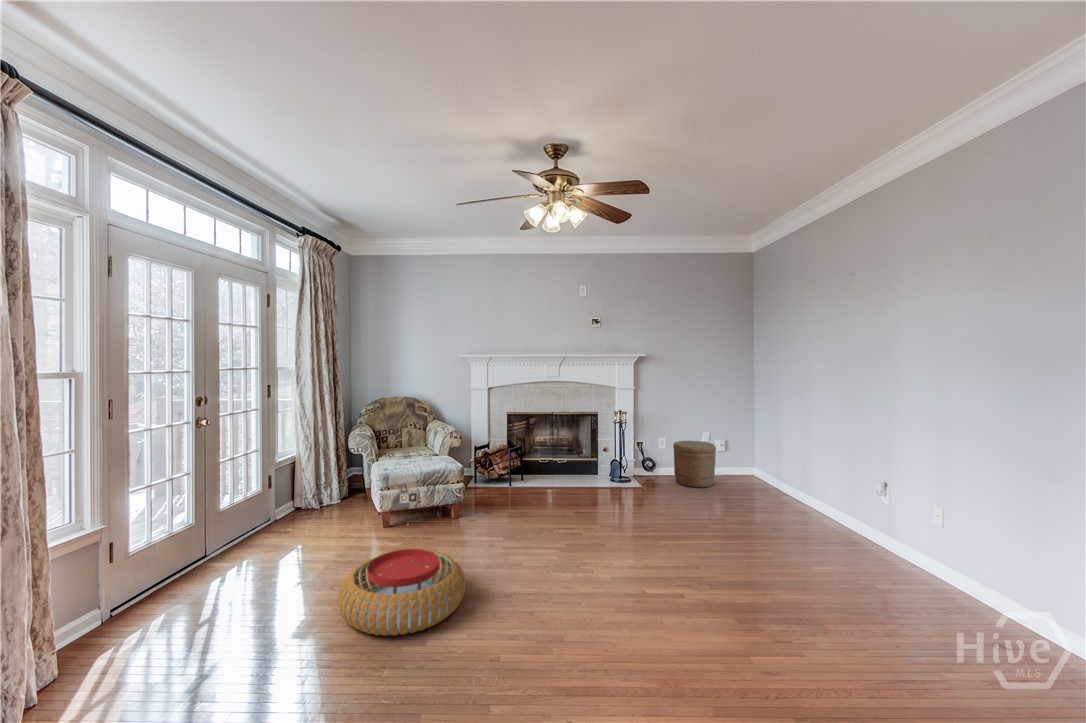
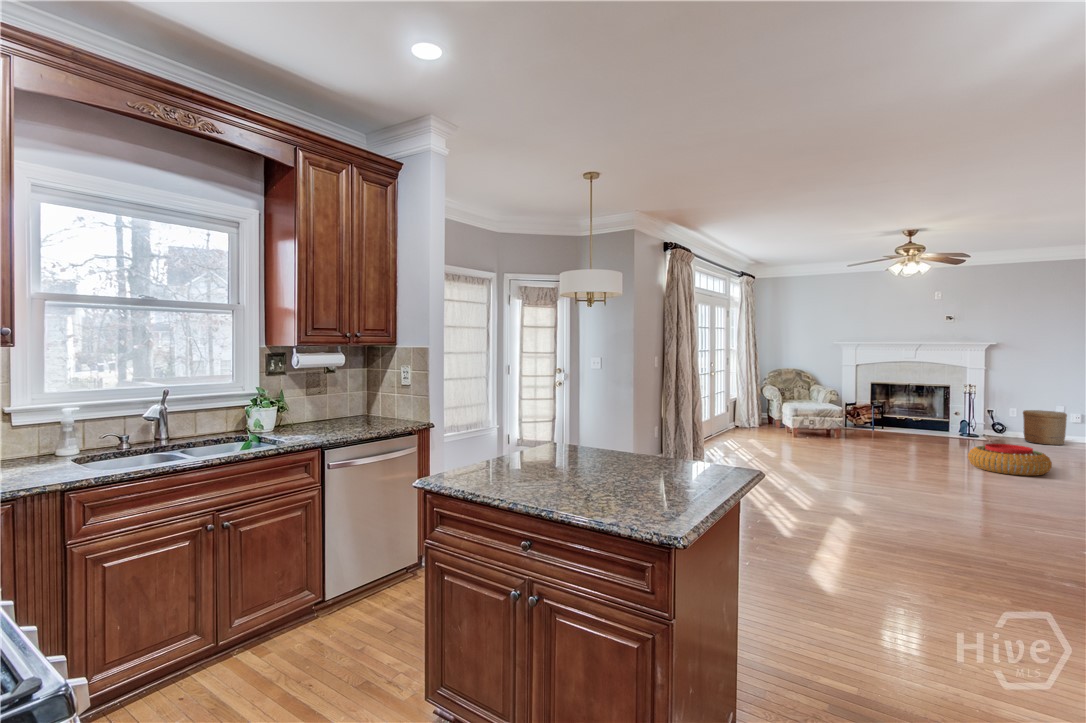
pouf: present [338,549,465,636] -> present [968,444,1052,476]

